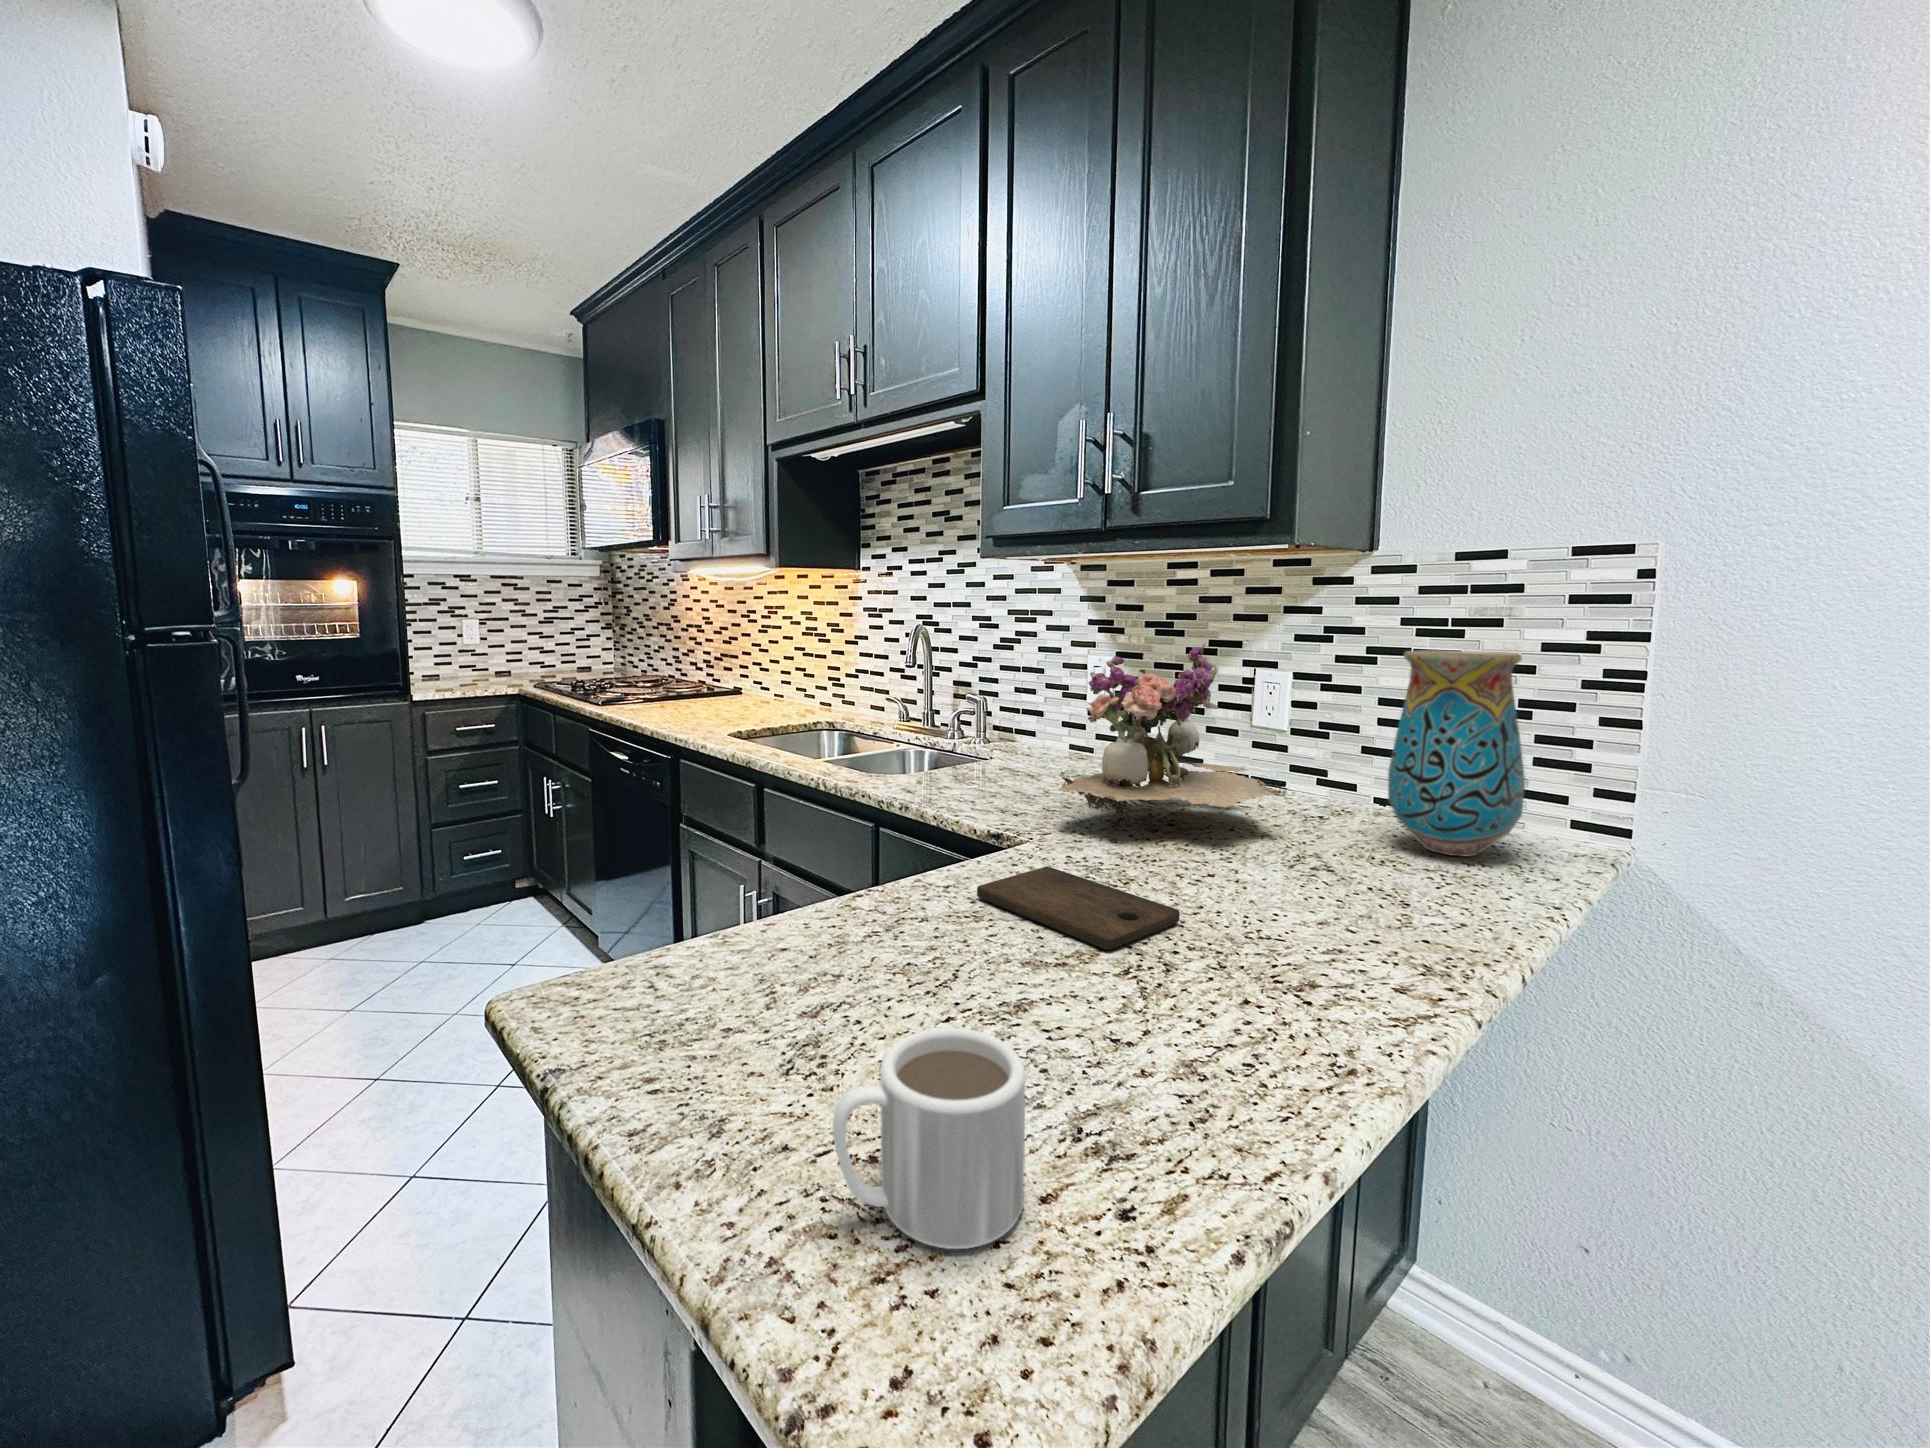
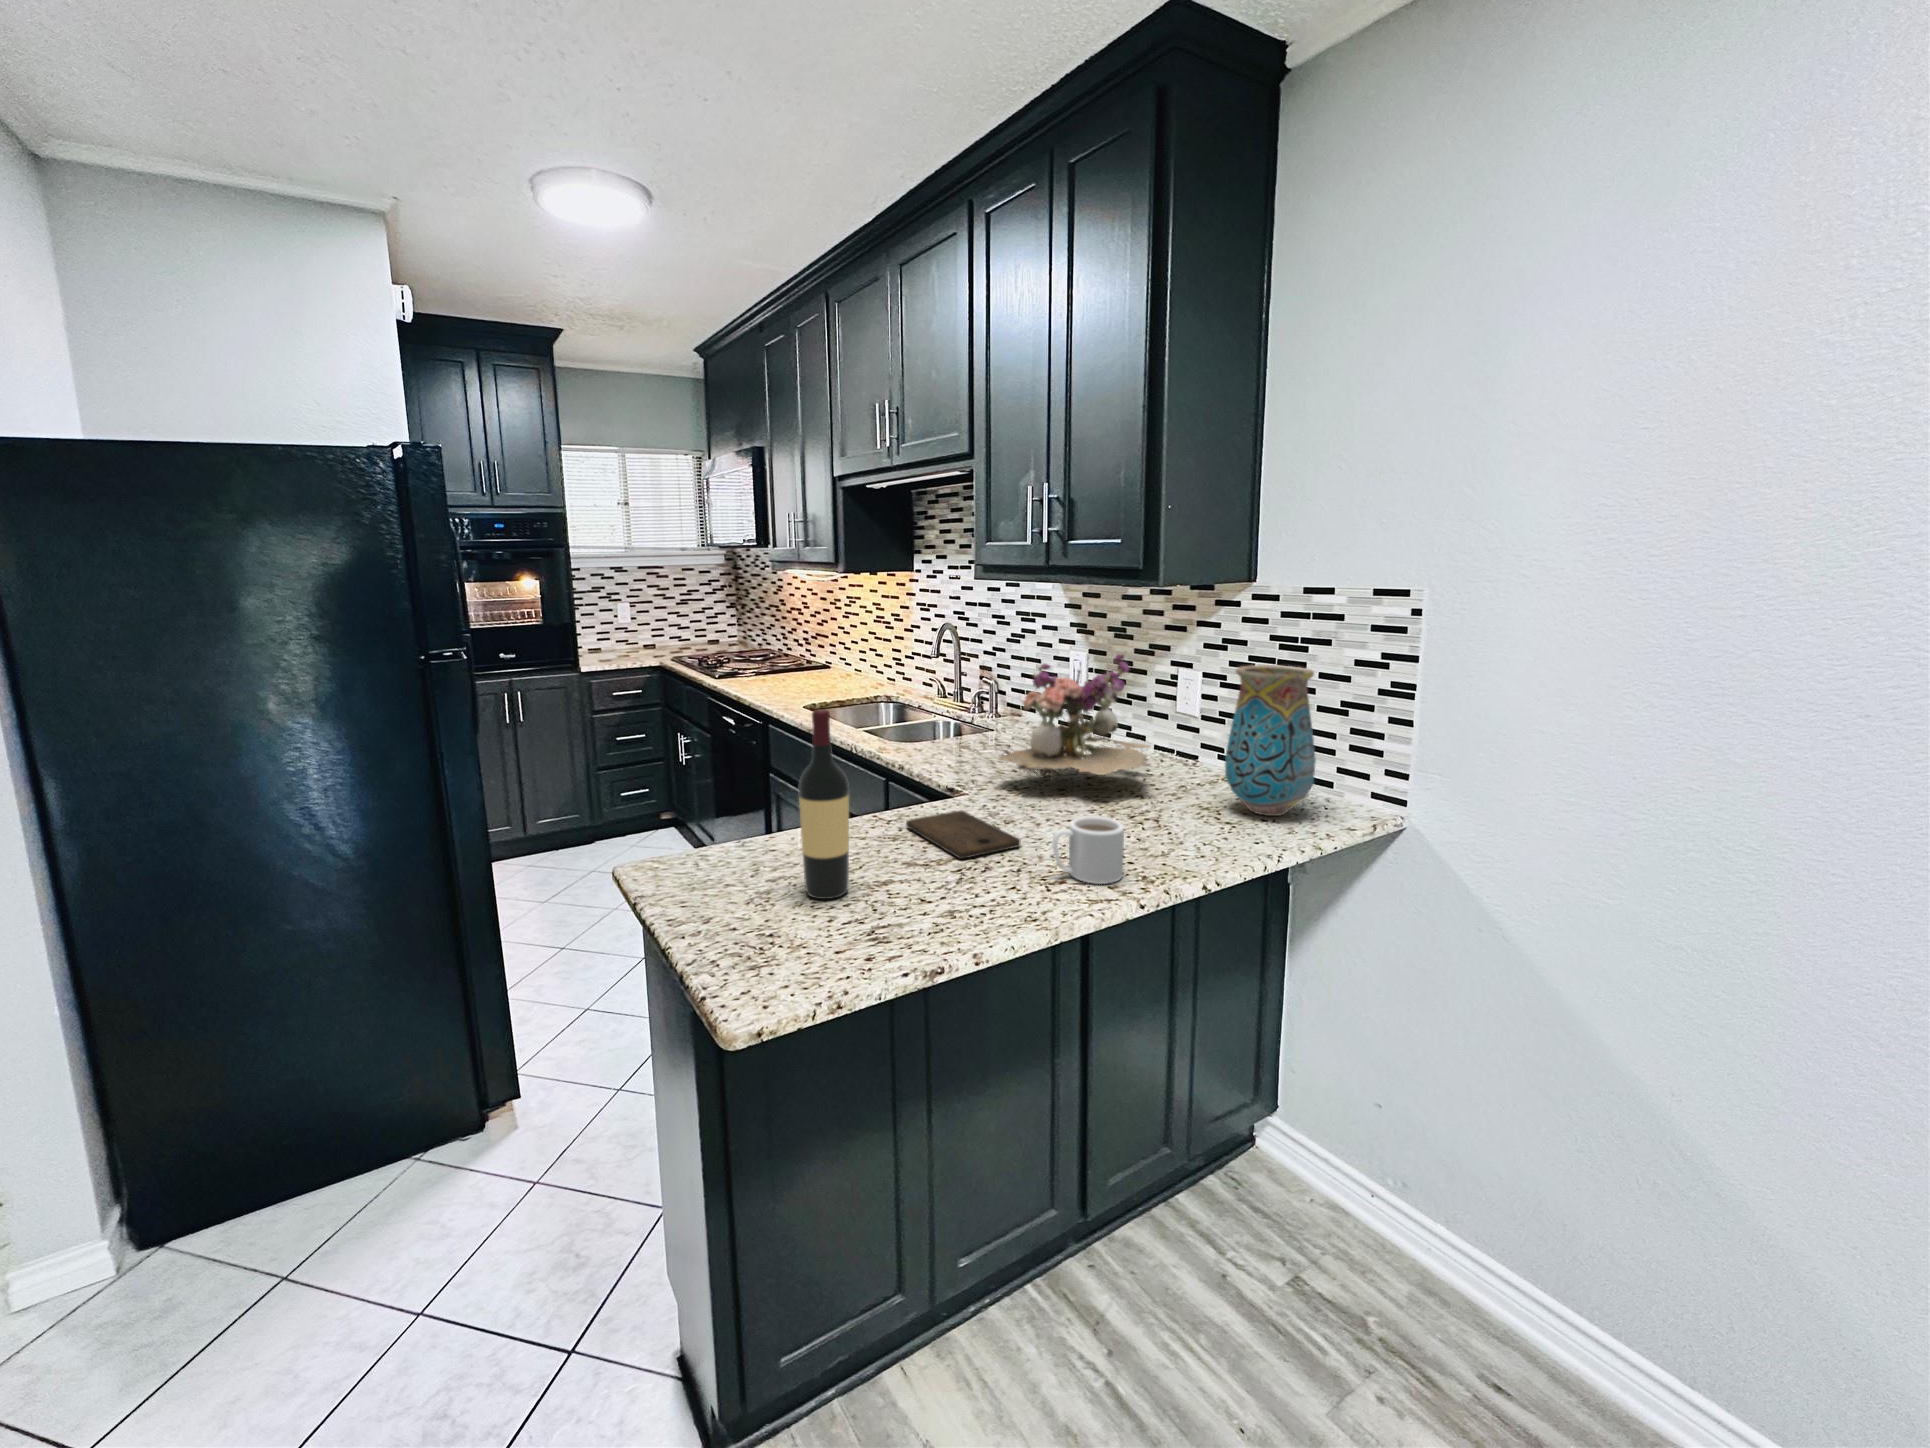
wine bottle: none [878,691,971,1052] -> present [799,710,849,899]
mug: present [833,1028,1025,1249] -> present [1053,816,1124,884]

